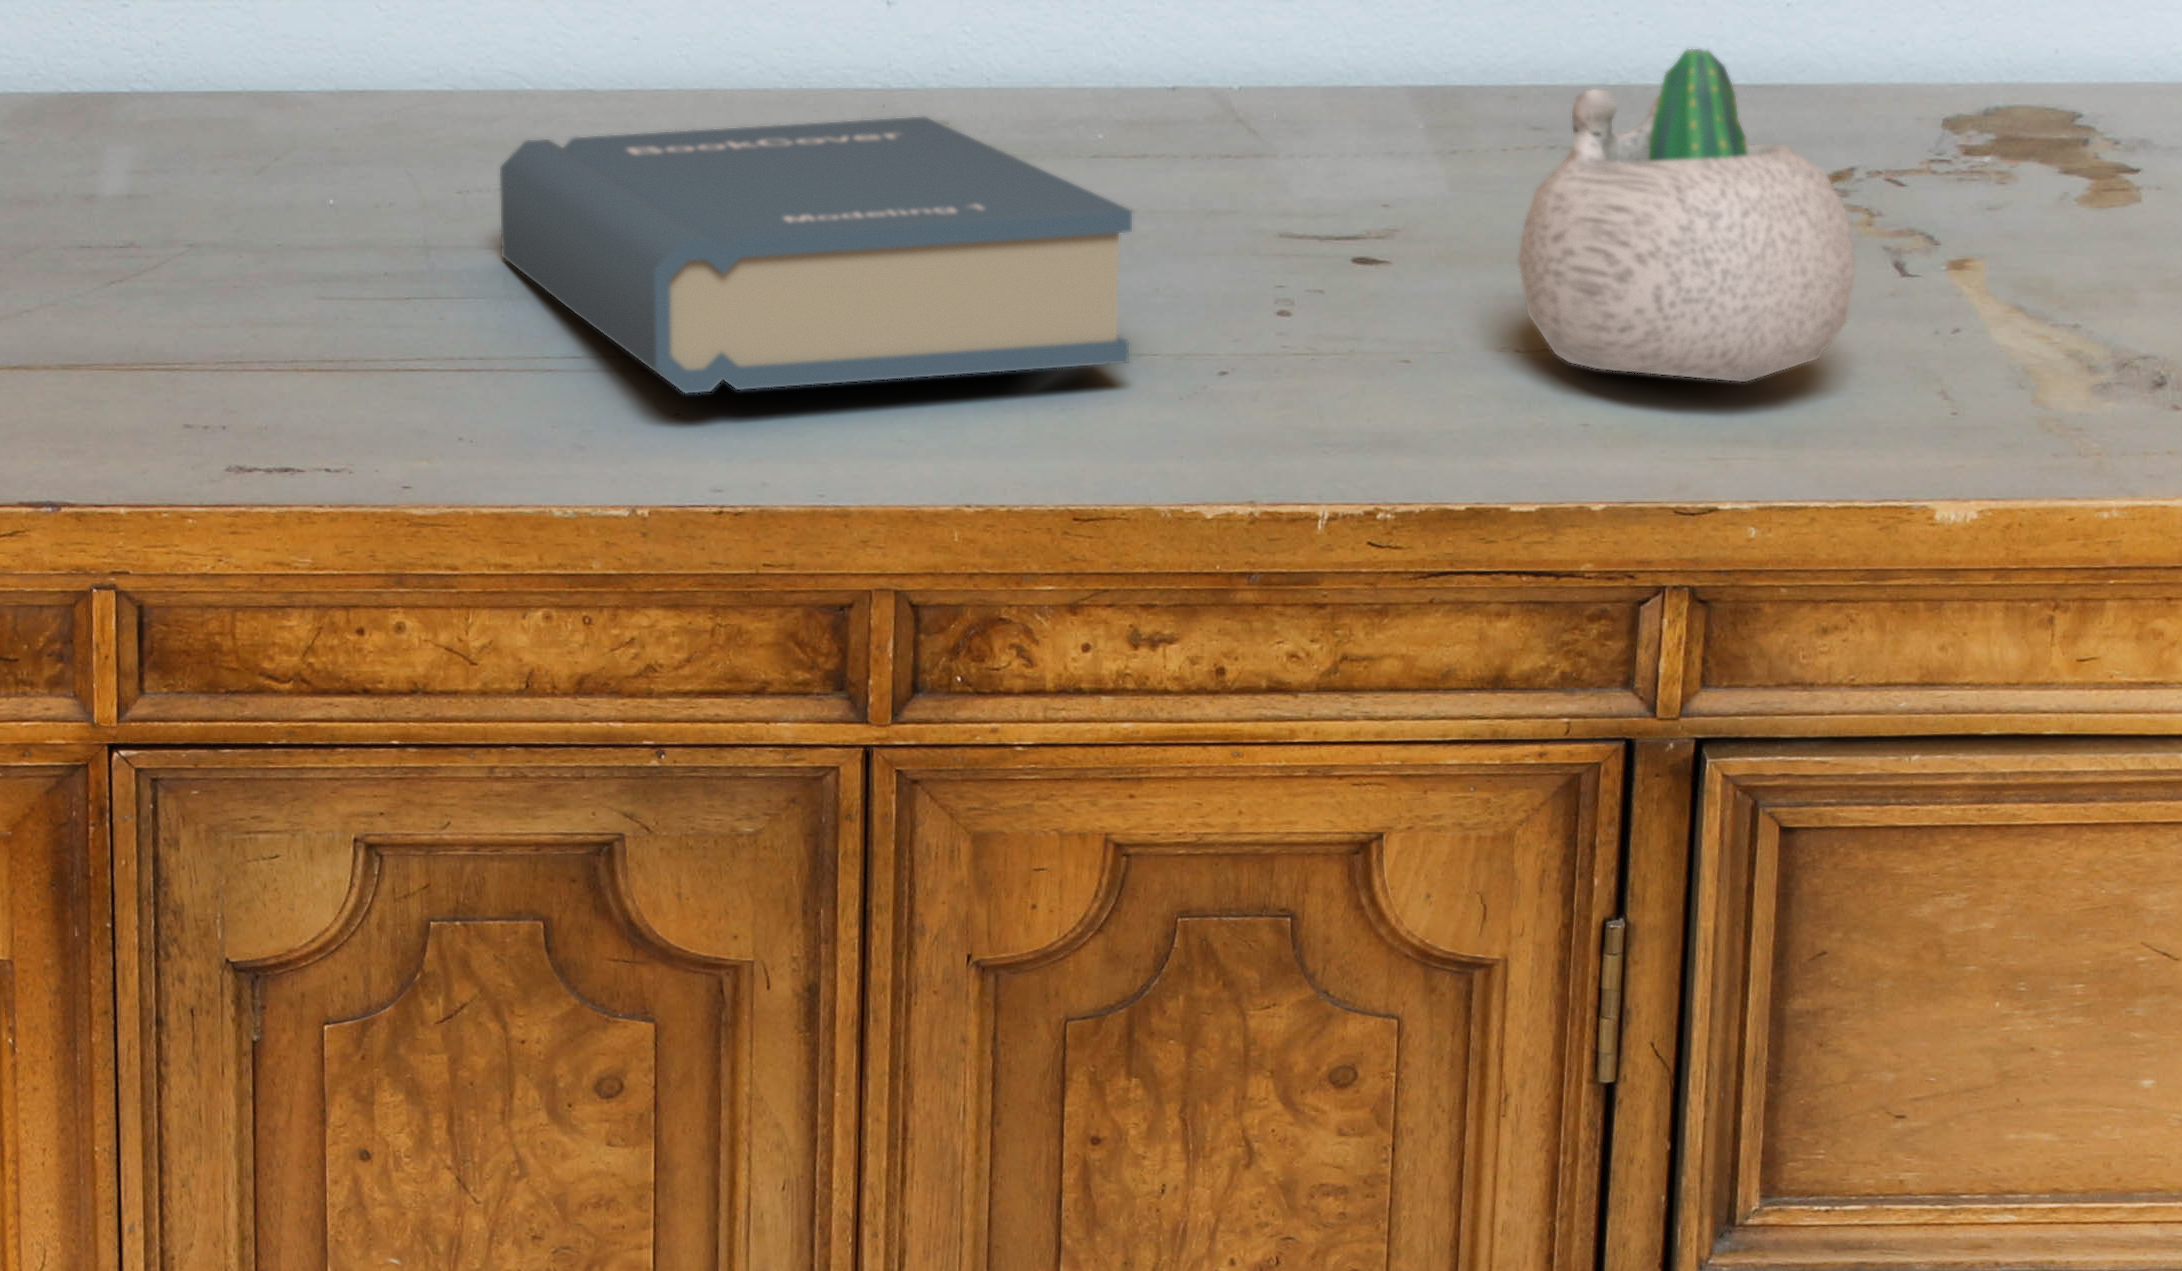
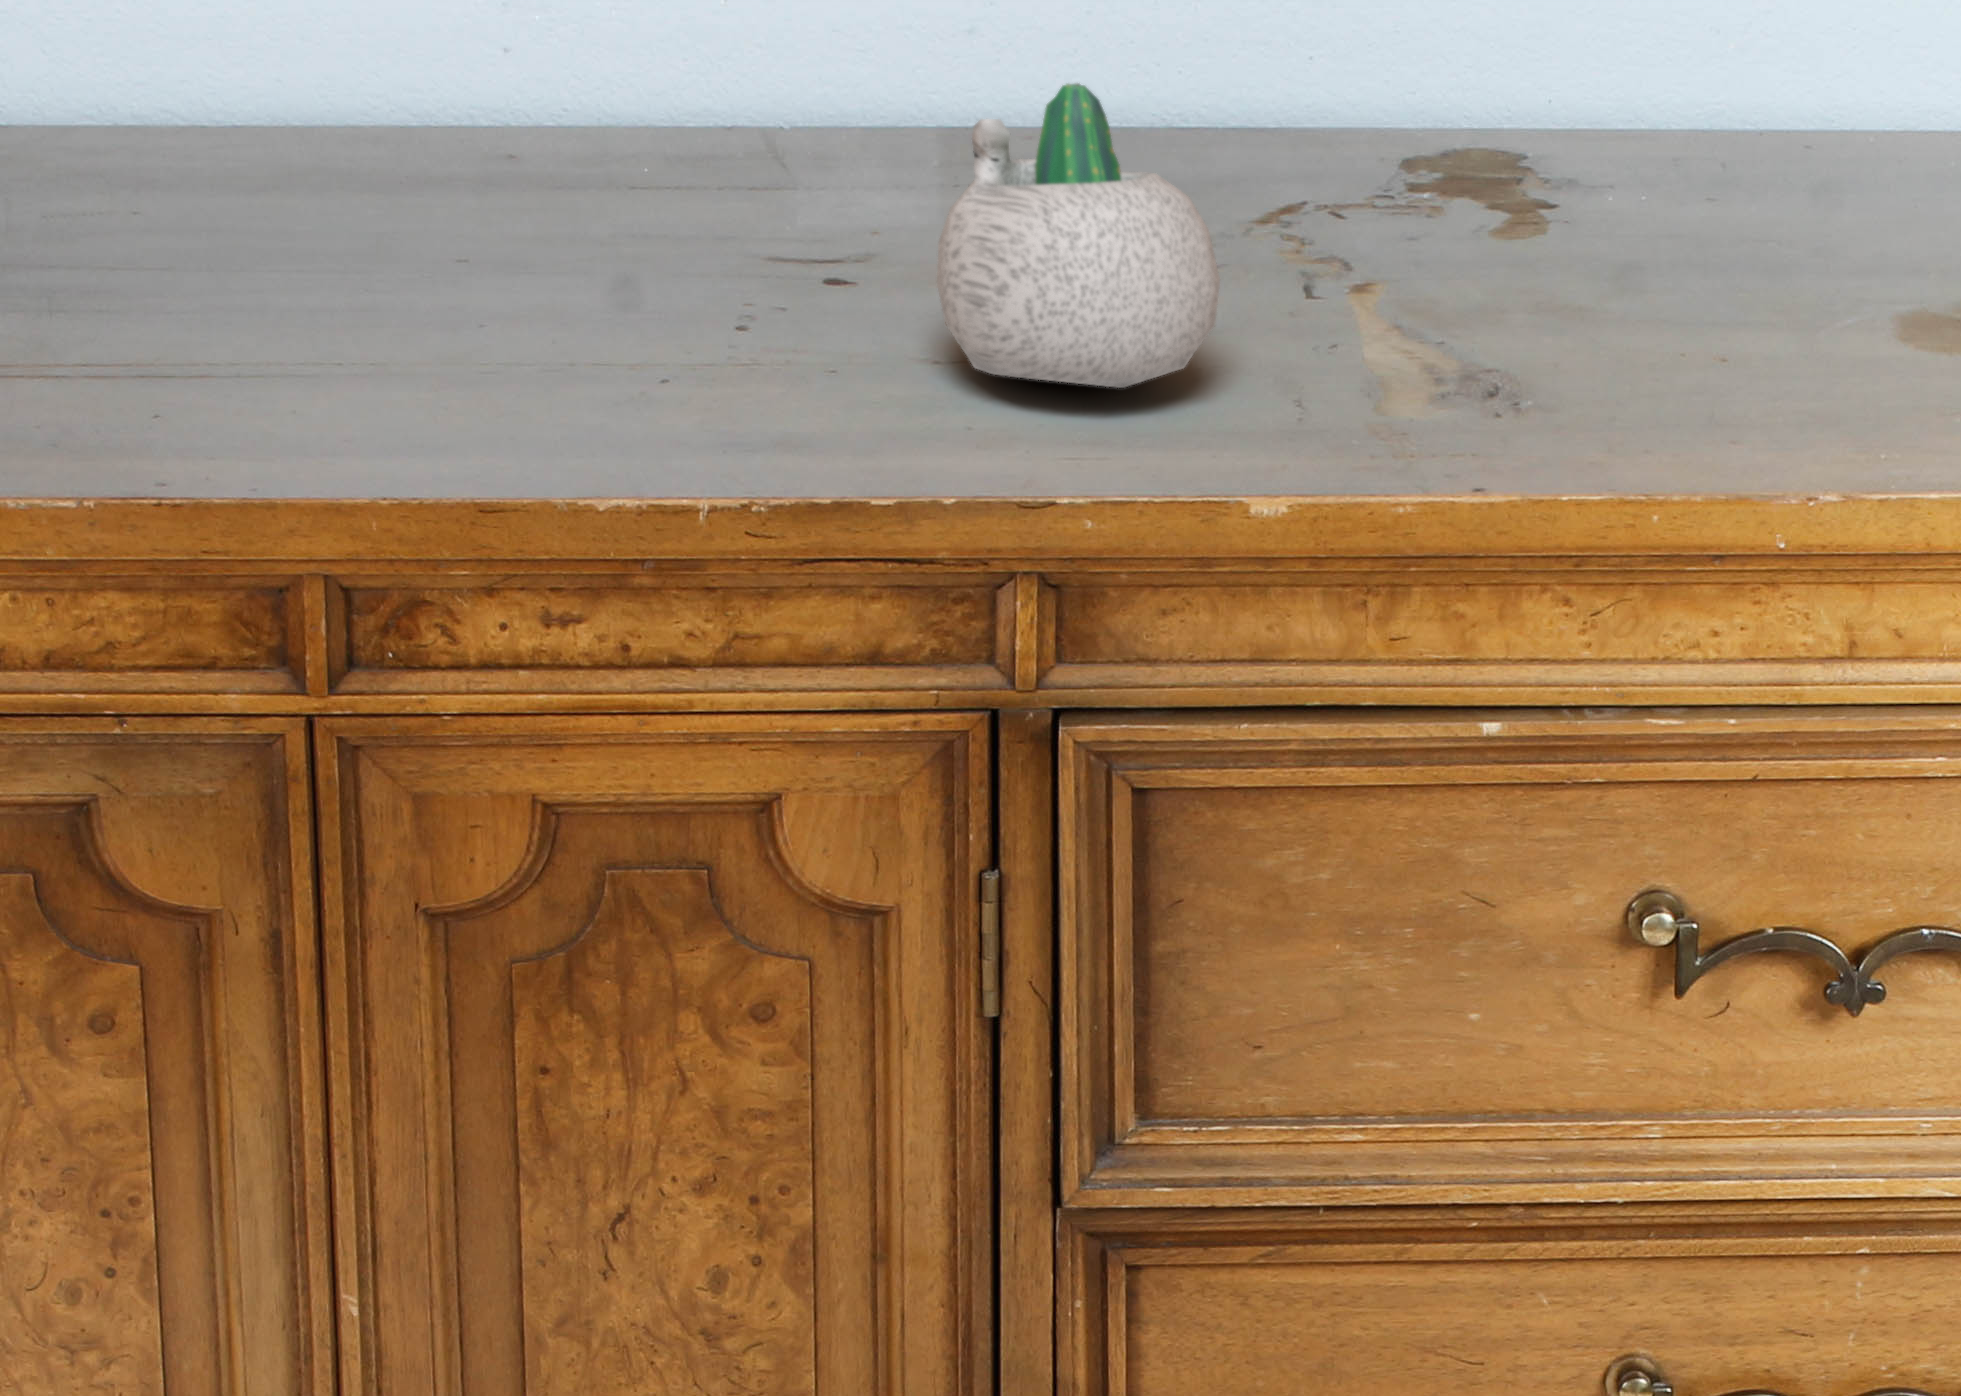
hardback book: present [500,117,1132,394] -> none [75,133,580,384]

